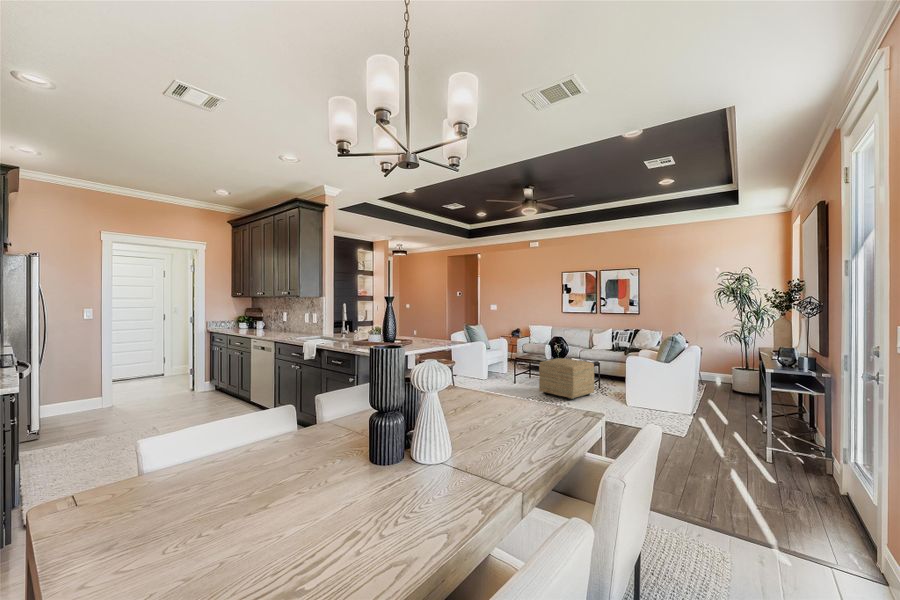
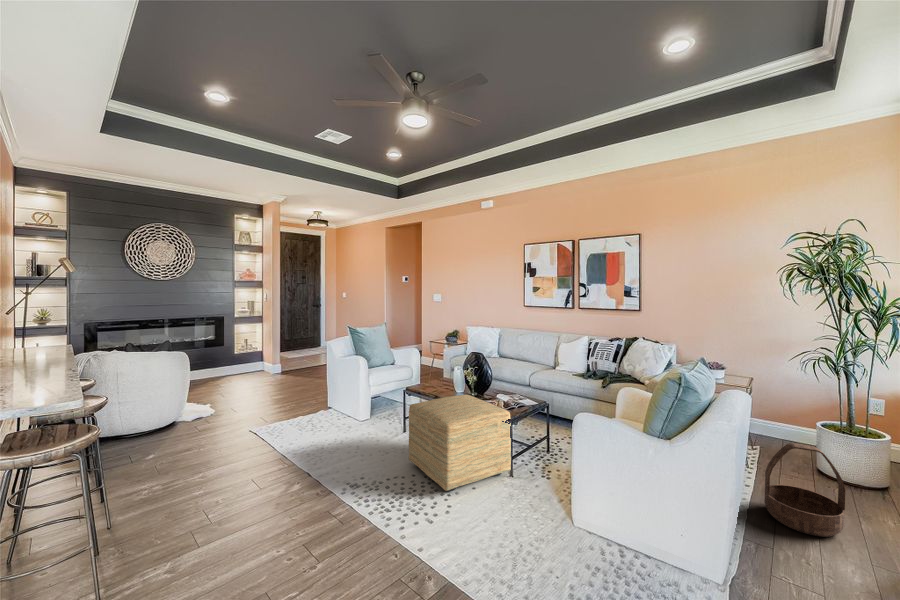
basket: none [712,369,743,404] -> present [764,443,846,537]

